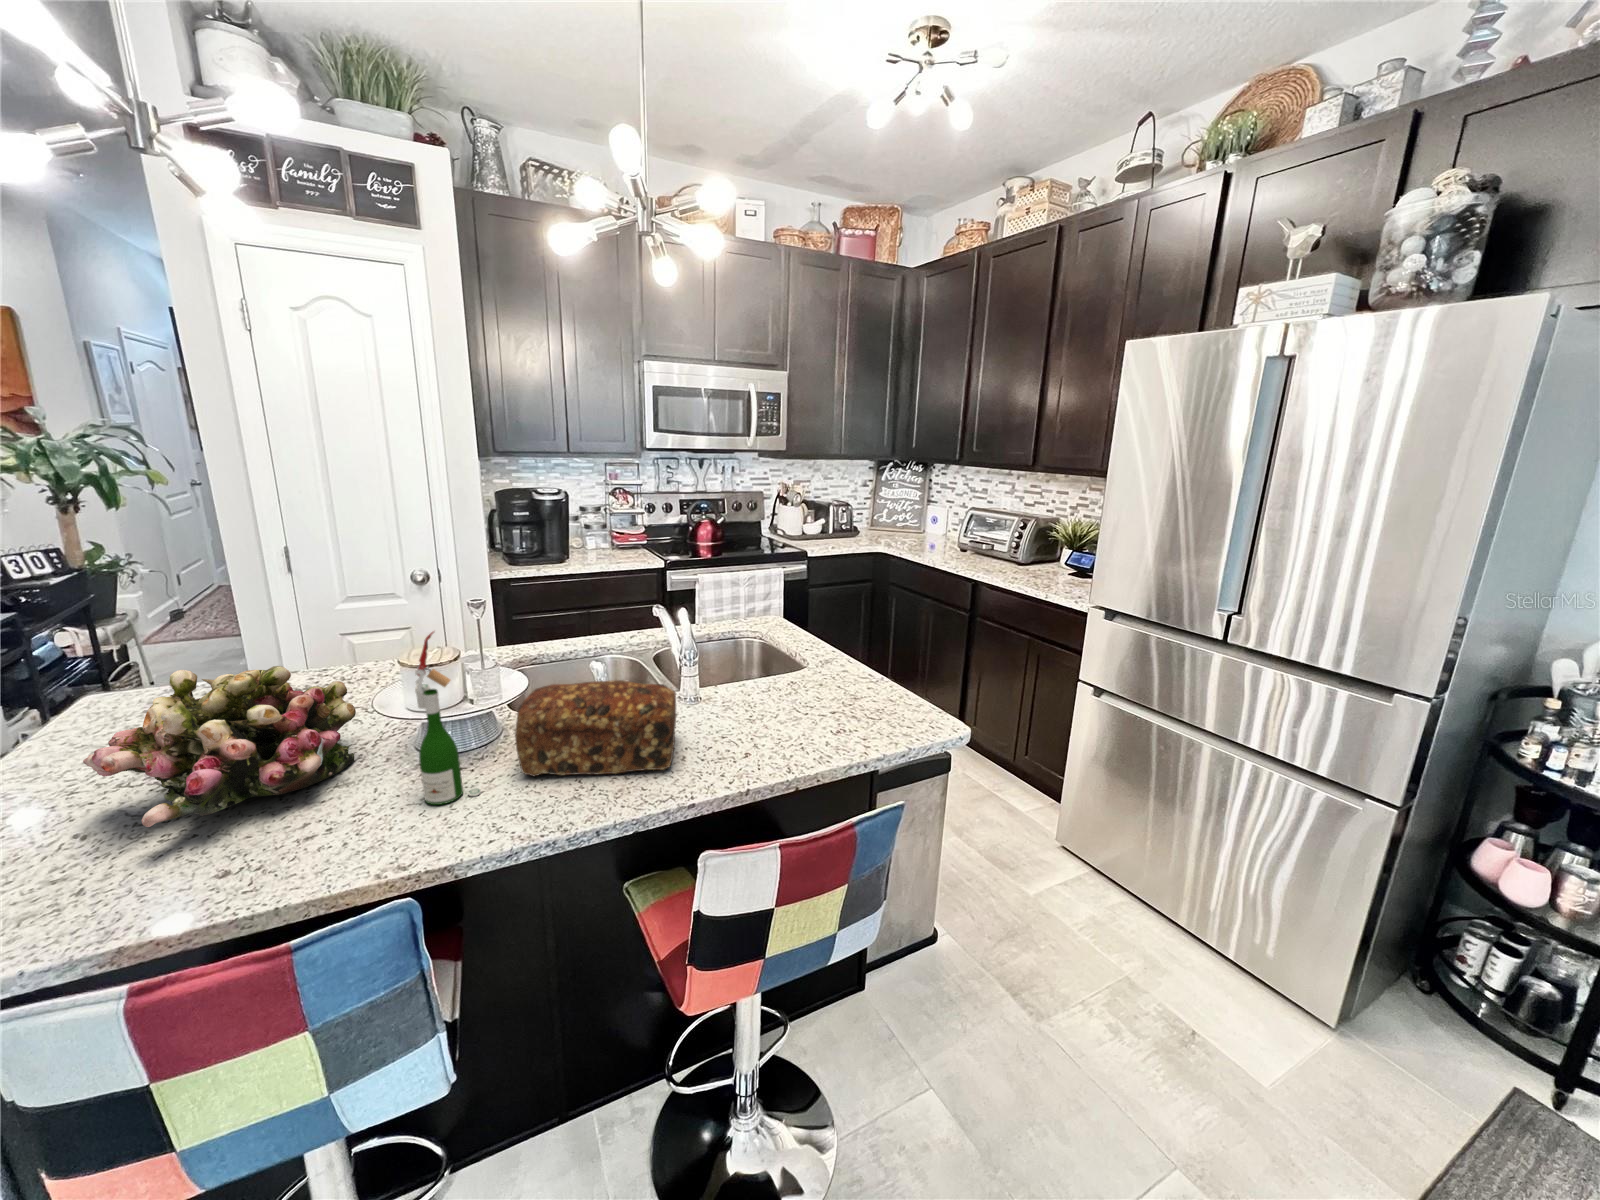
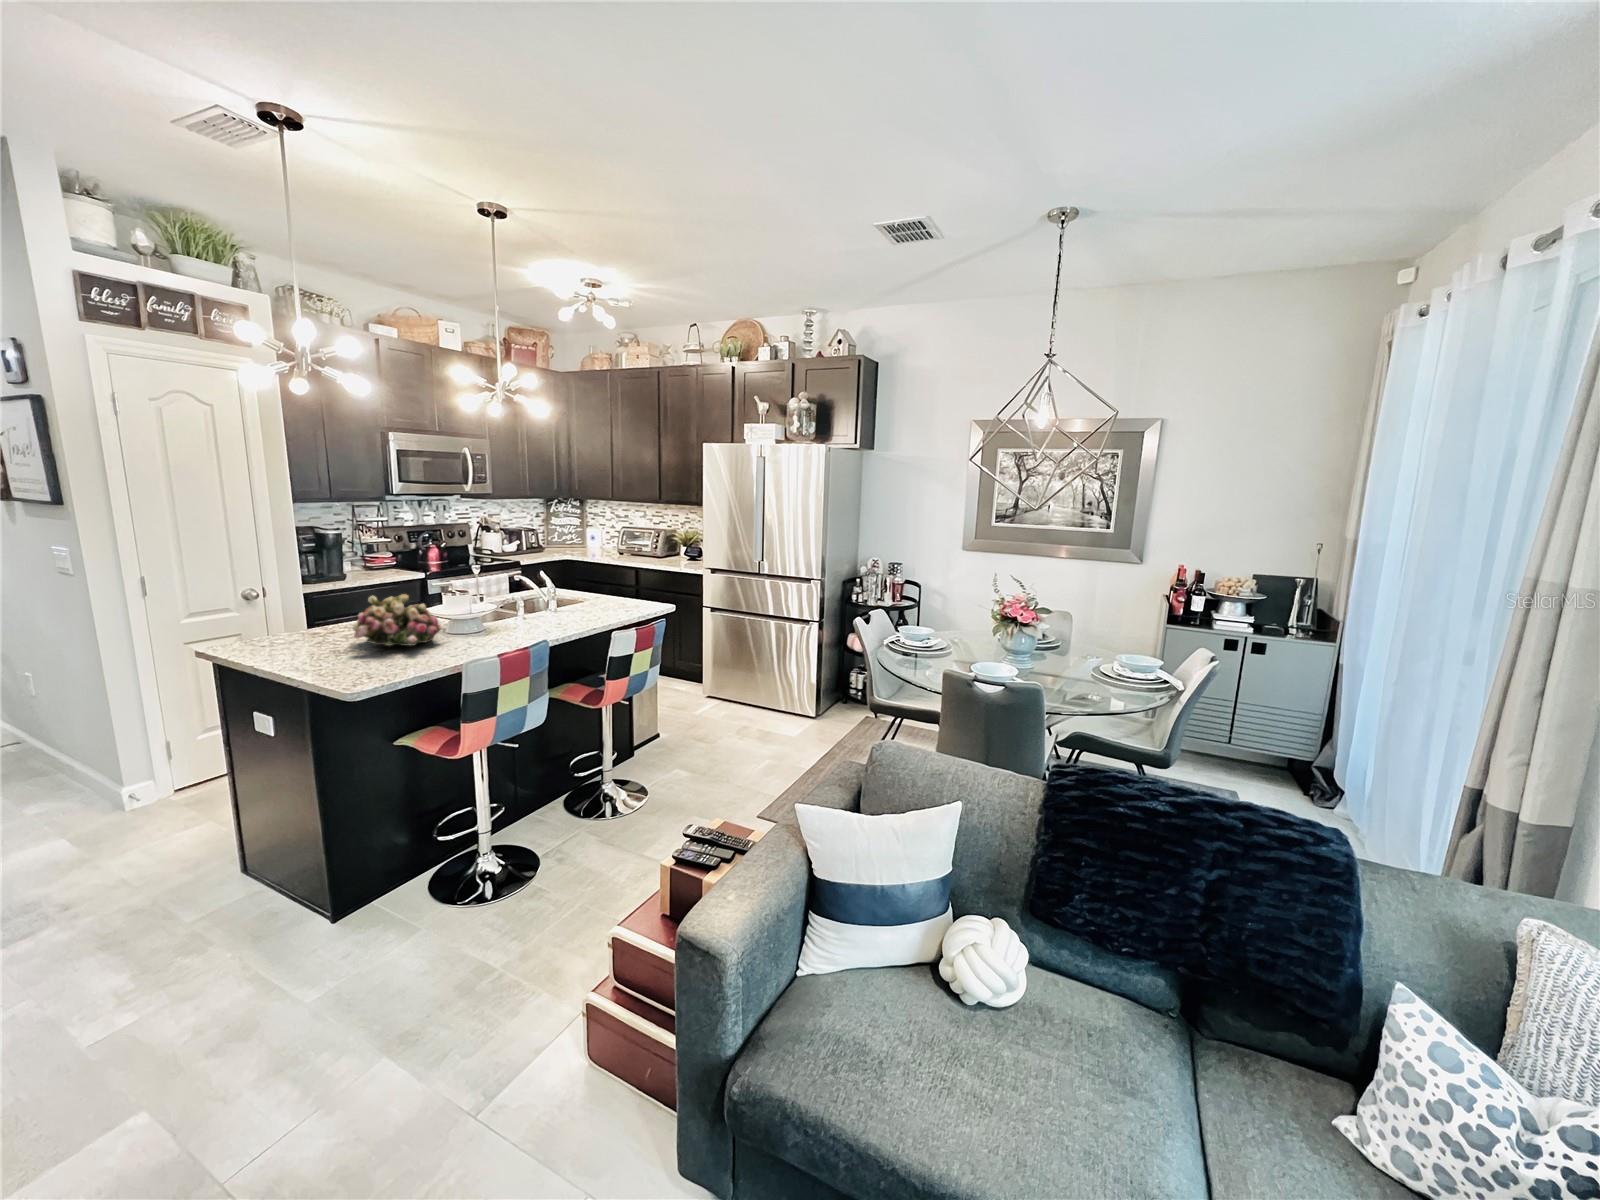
wine bottle: present [415,631,481,805] -> none [481,568,507,638]
bread loaf: present [515,680,676,777] -> none [504,593,574,630]

